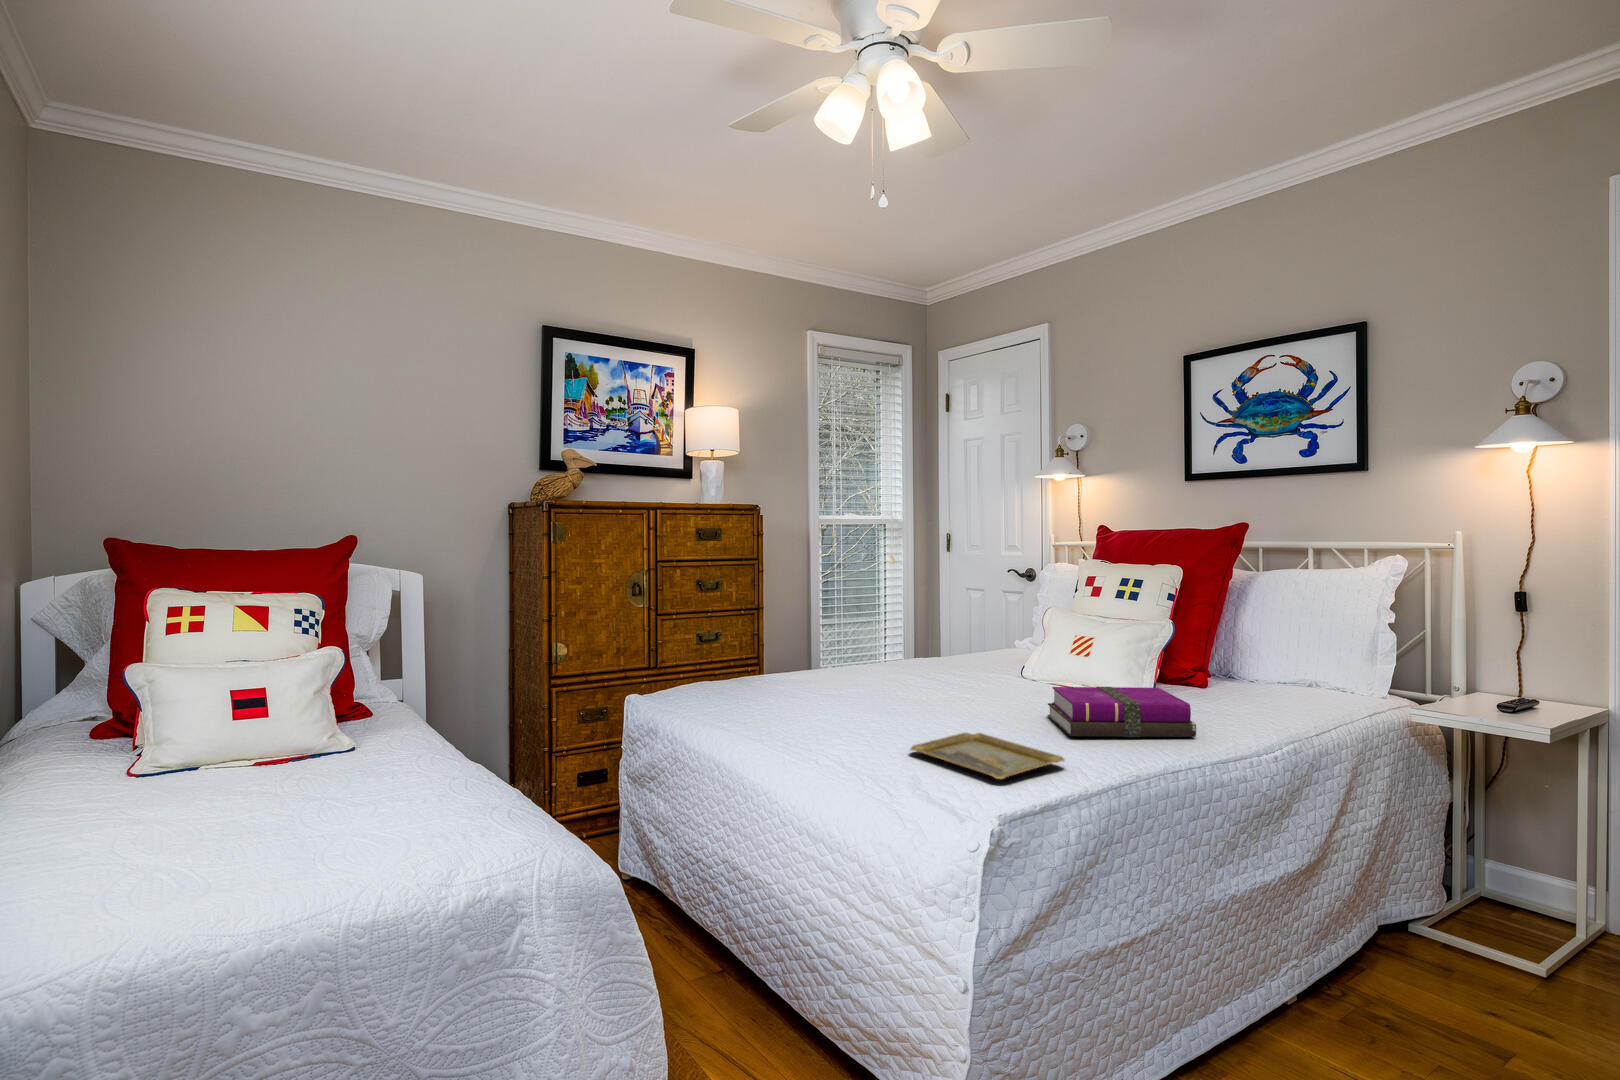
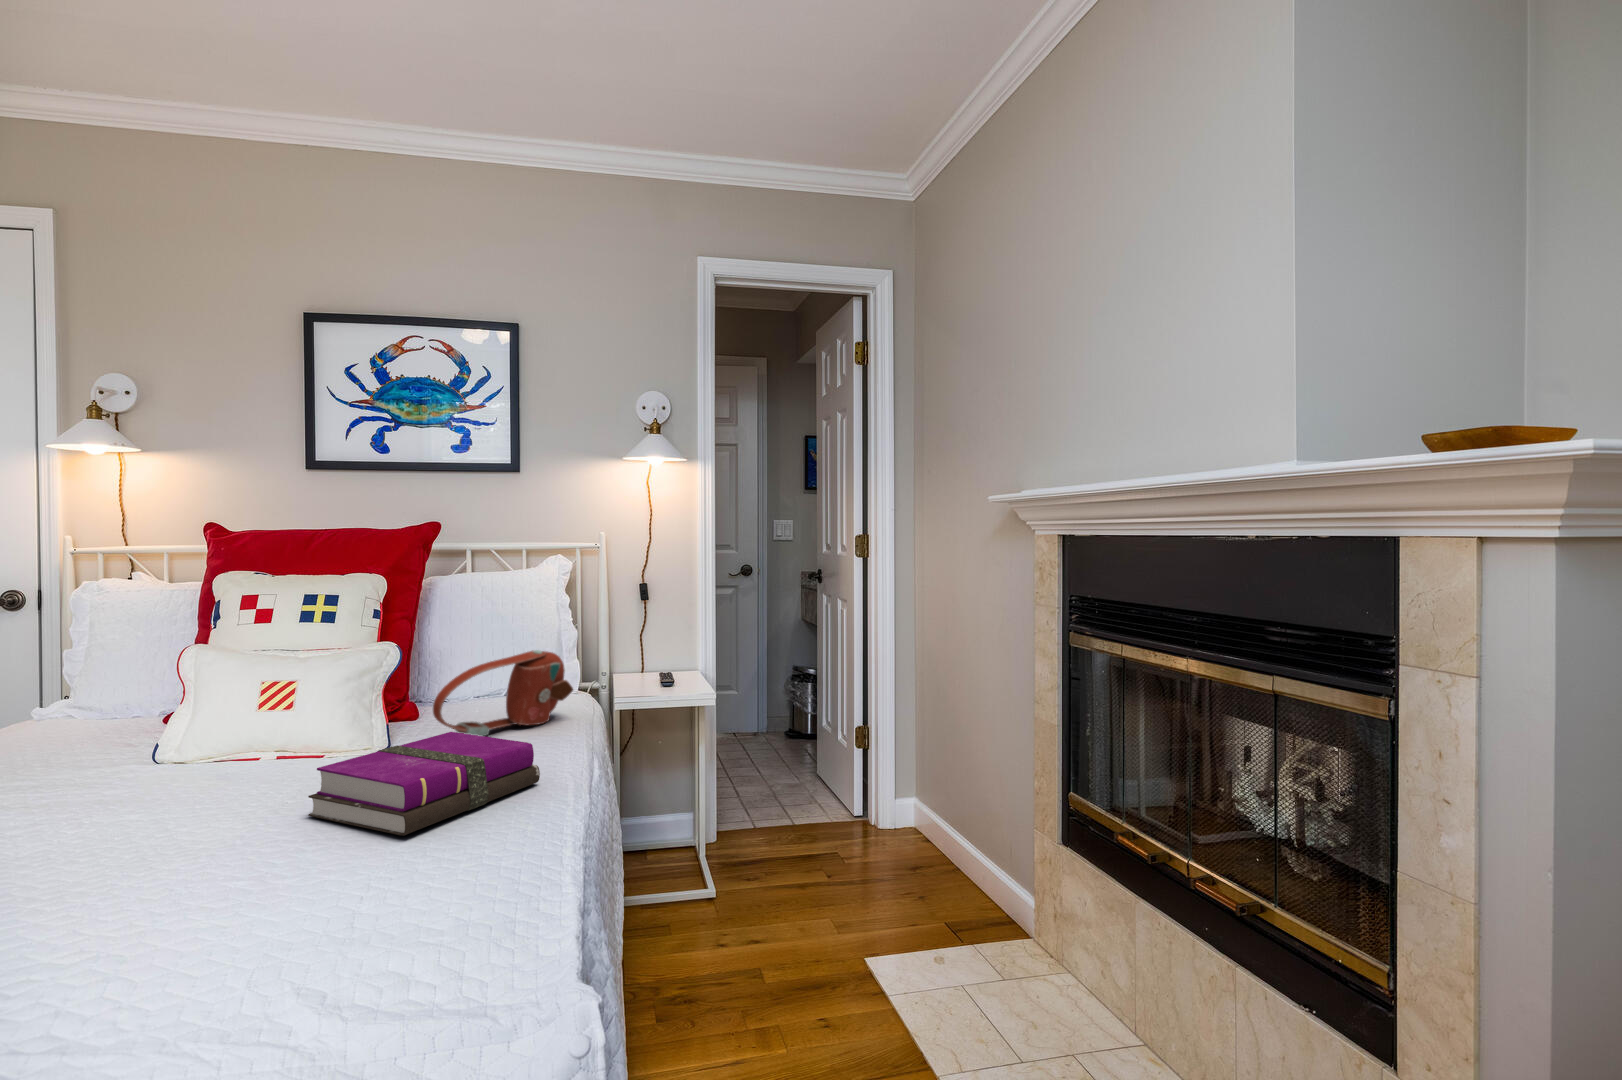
handbag: none [1169,641,1316,708] -> present [433,650,573,736]
tray: present [910,732,1065,779] -> none [165,873,485,987]

